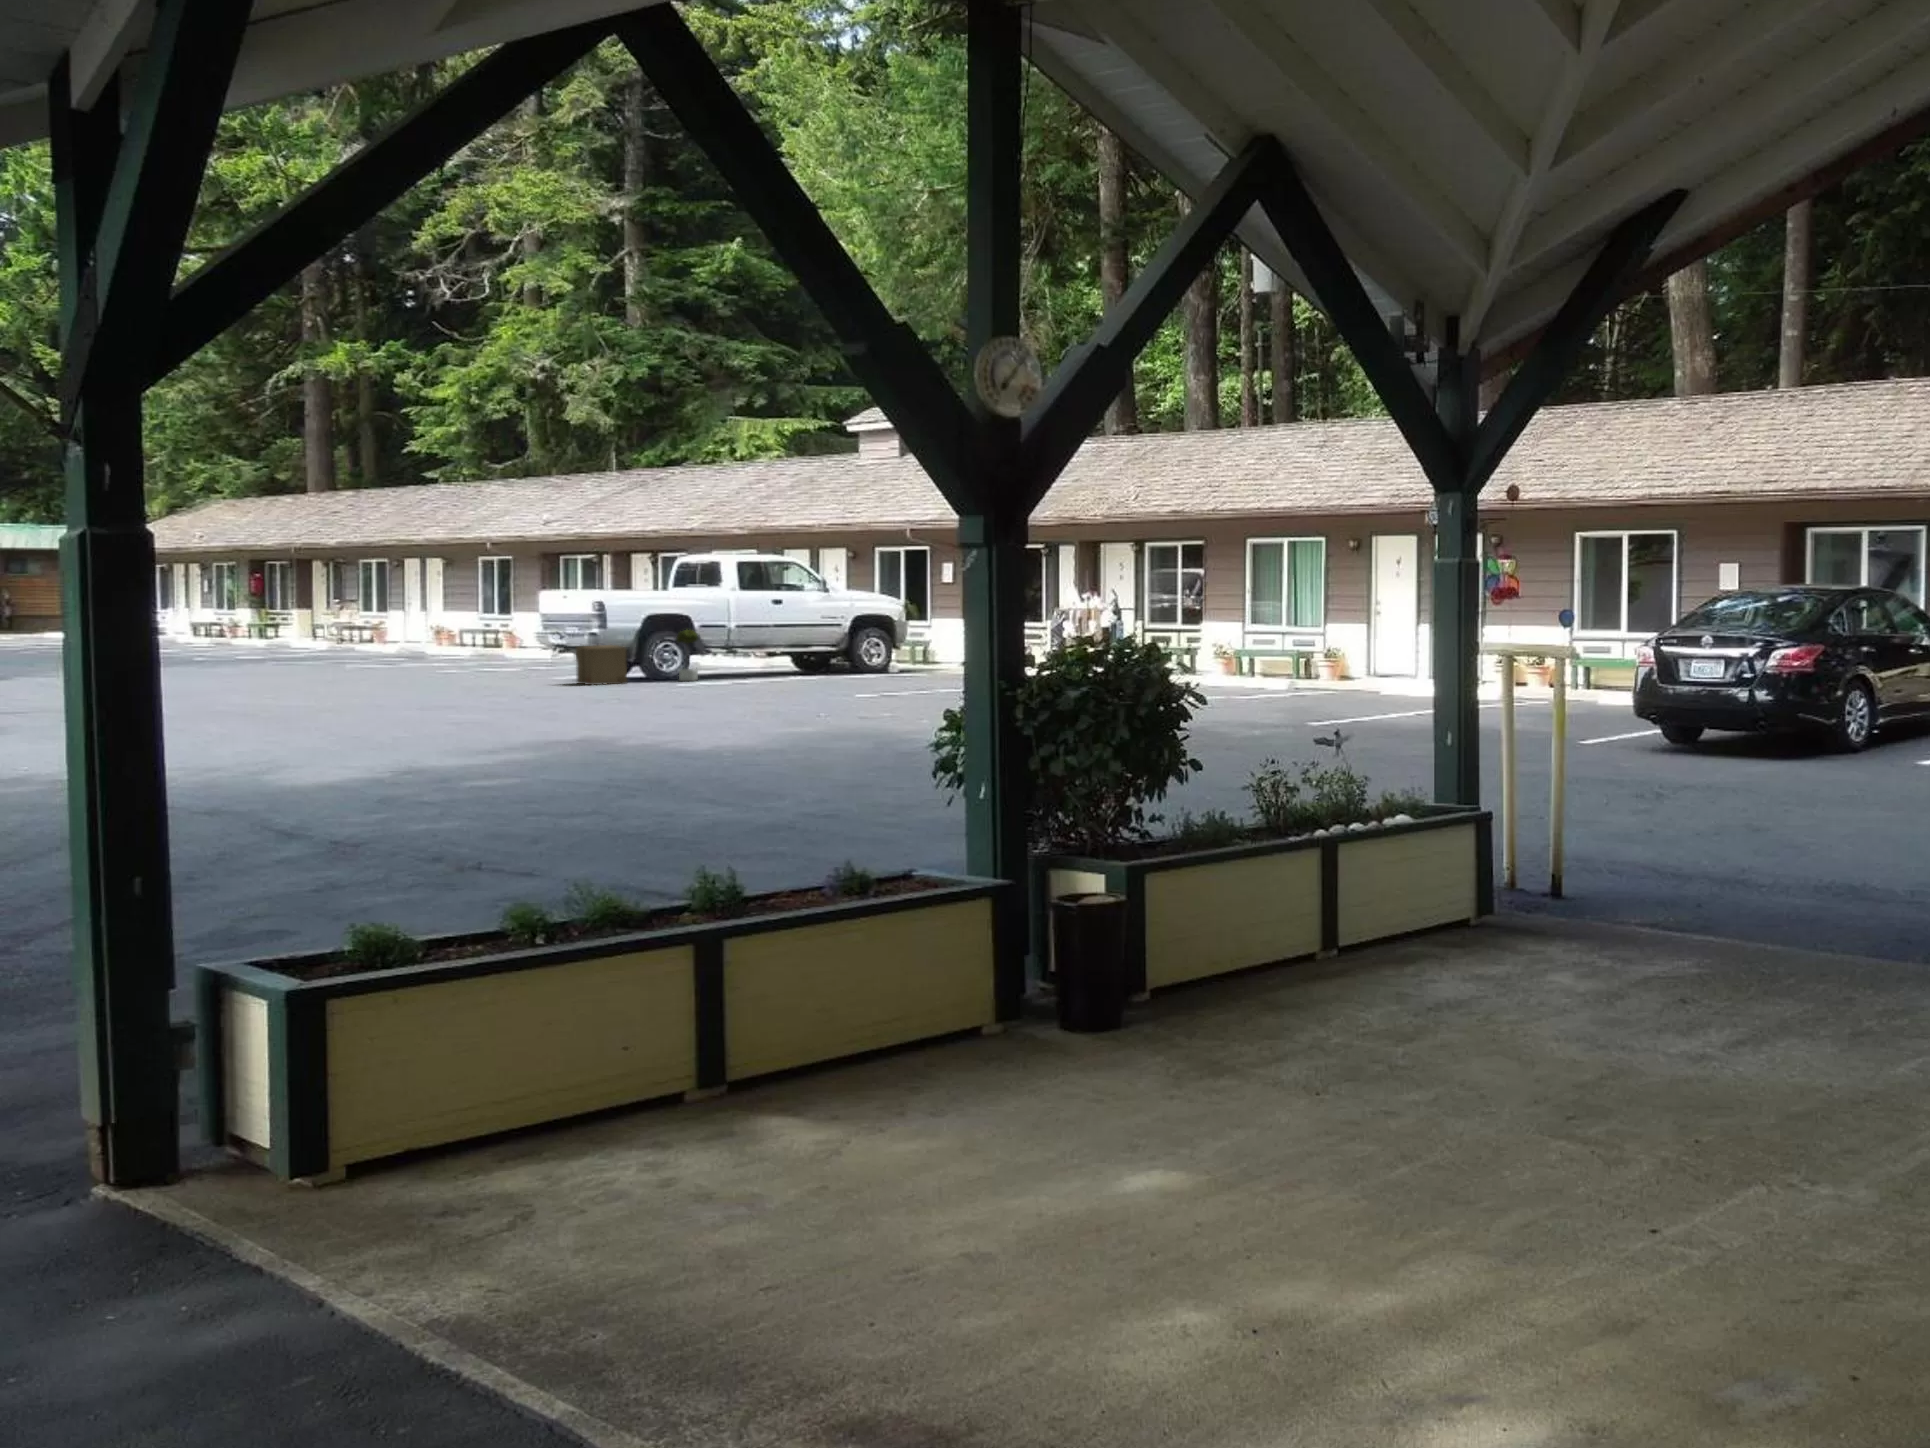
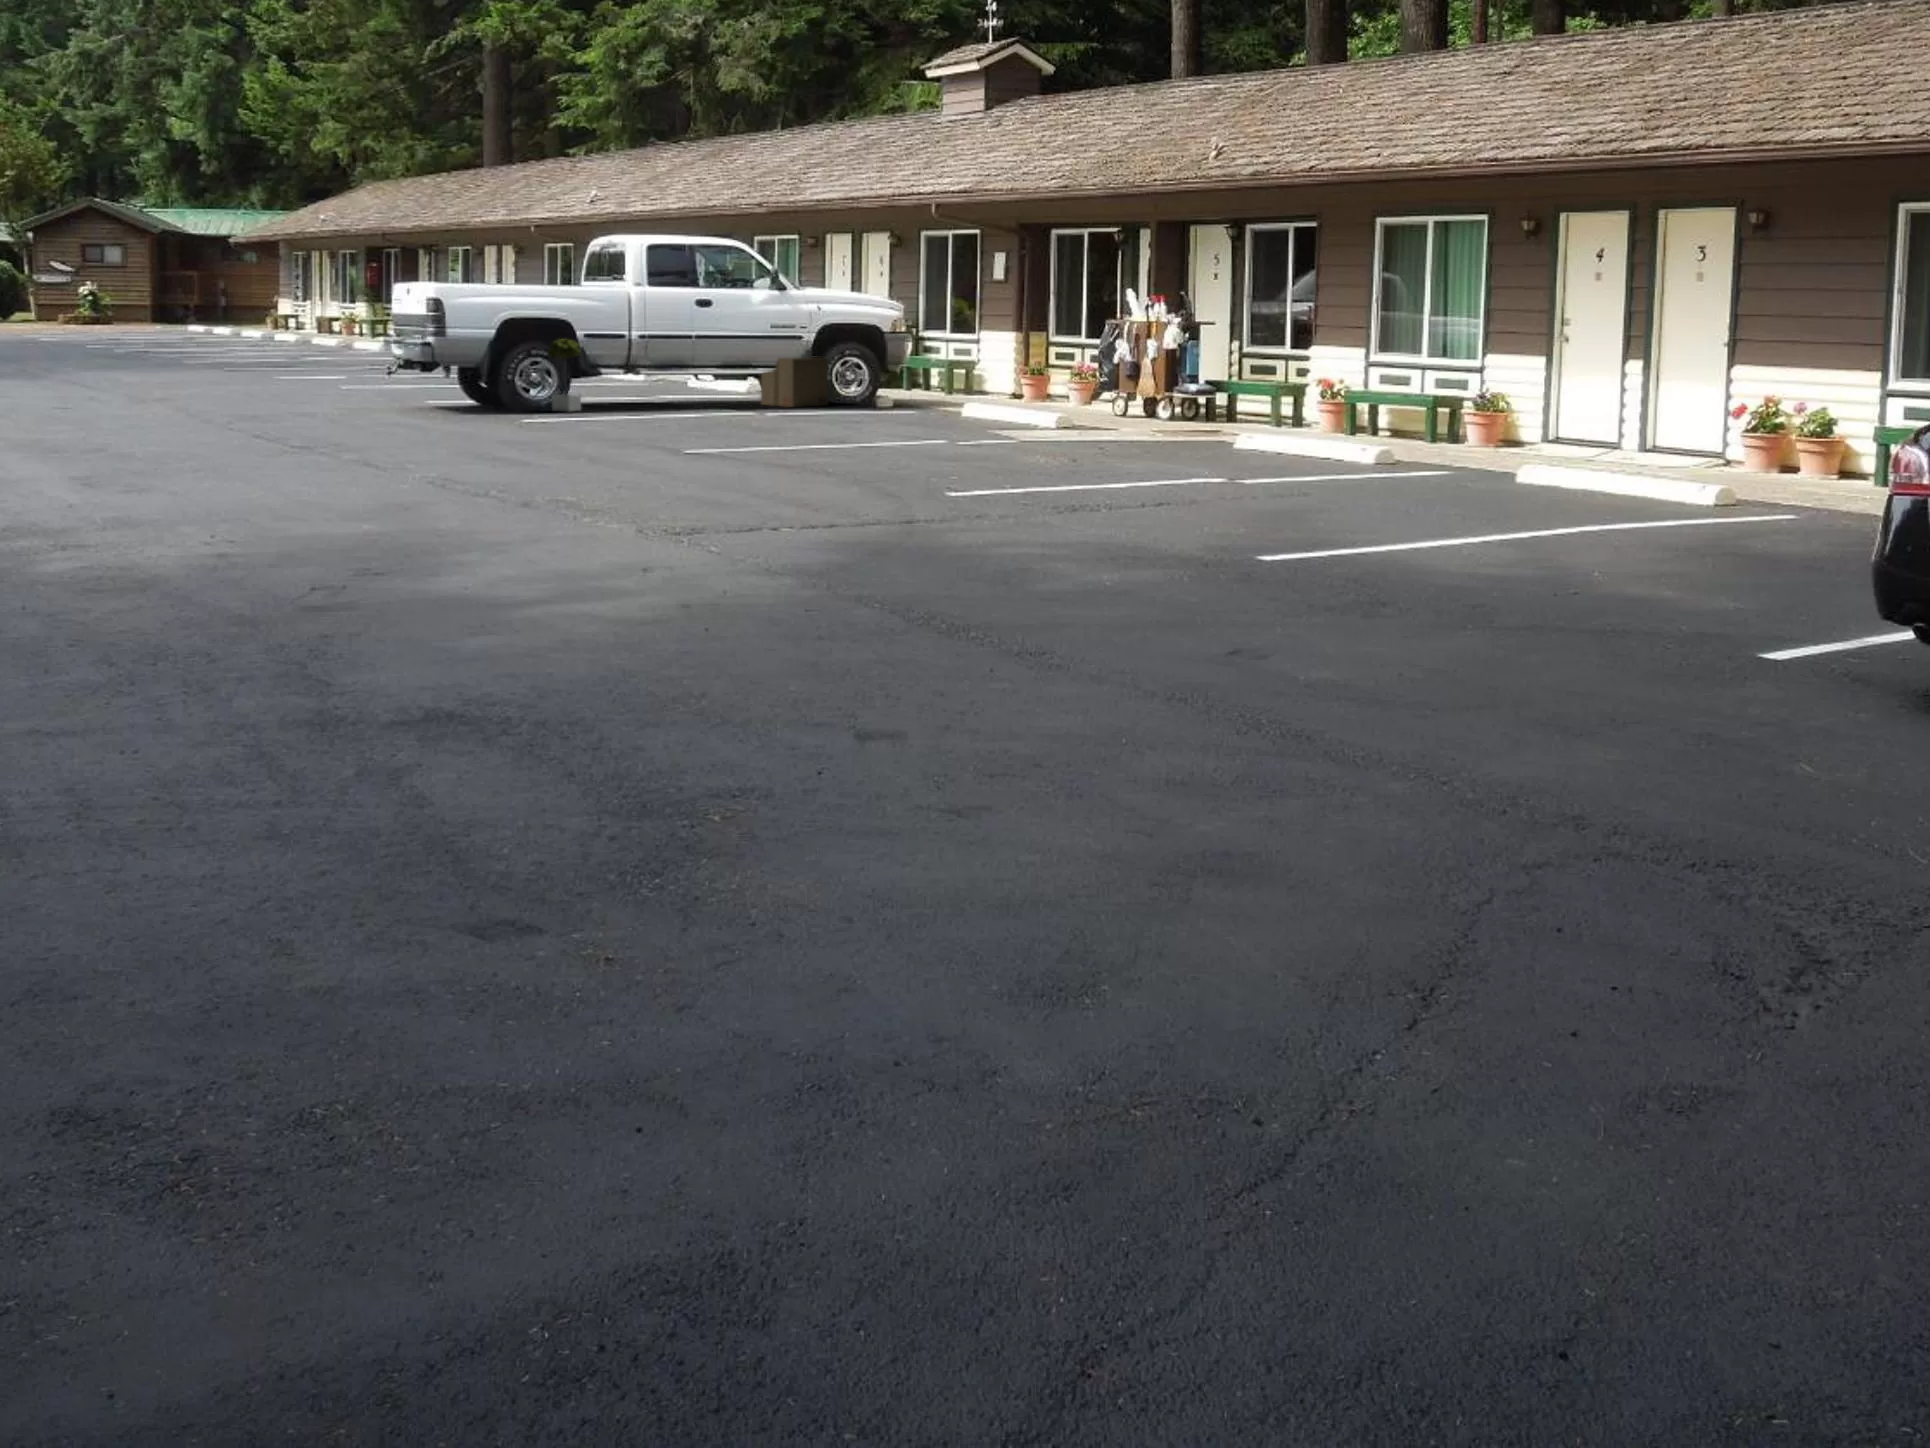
cardboard box: present [576,645,627,685] -> present [761,358,828,407]

